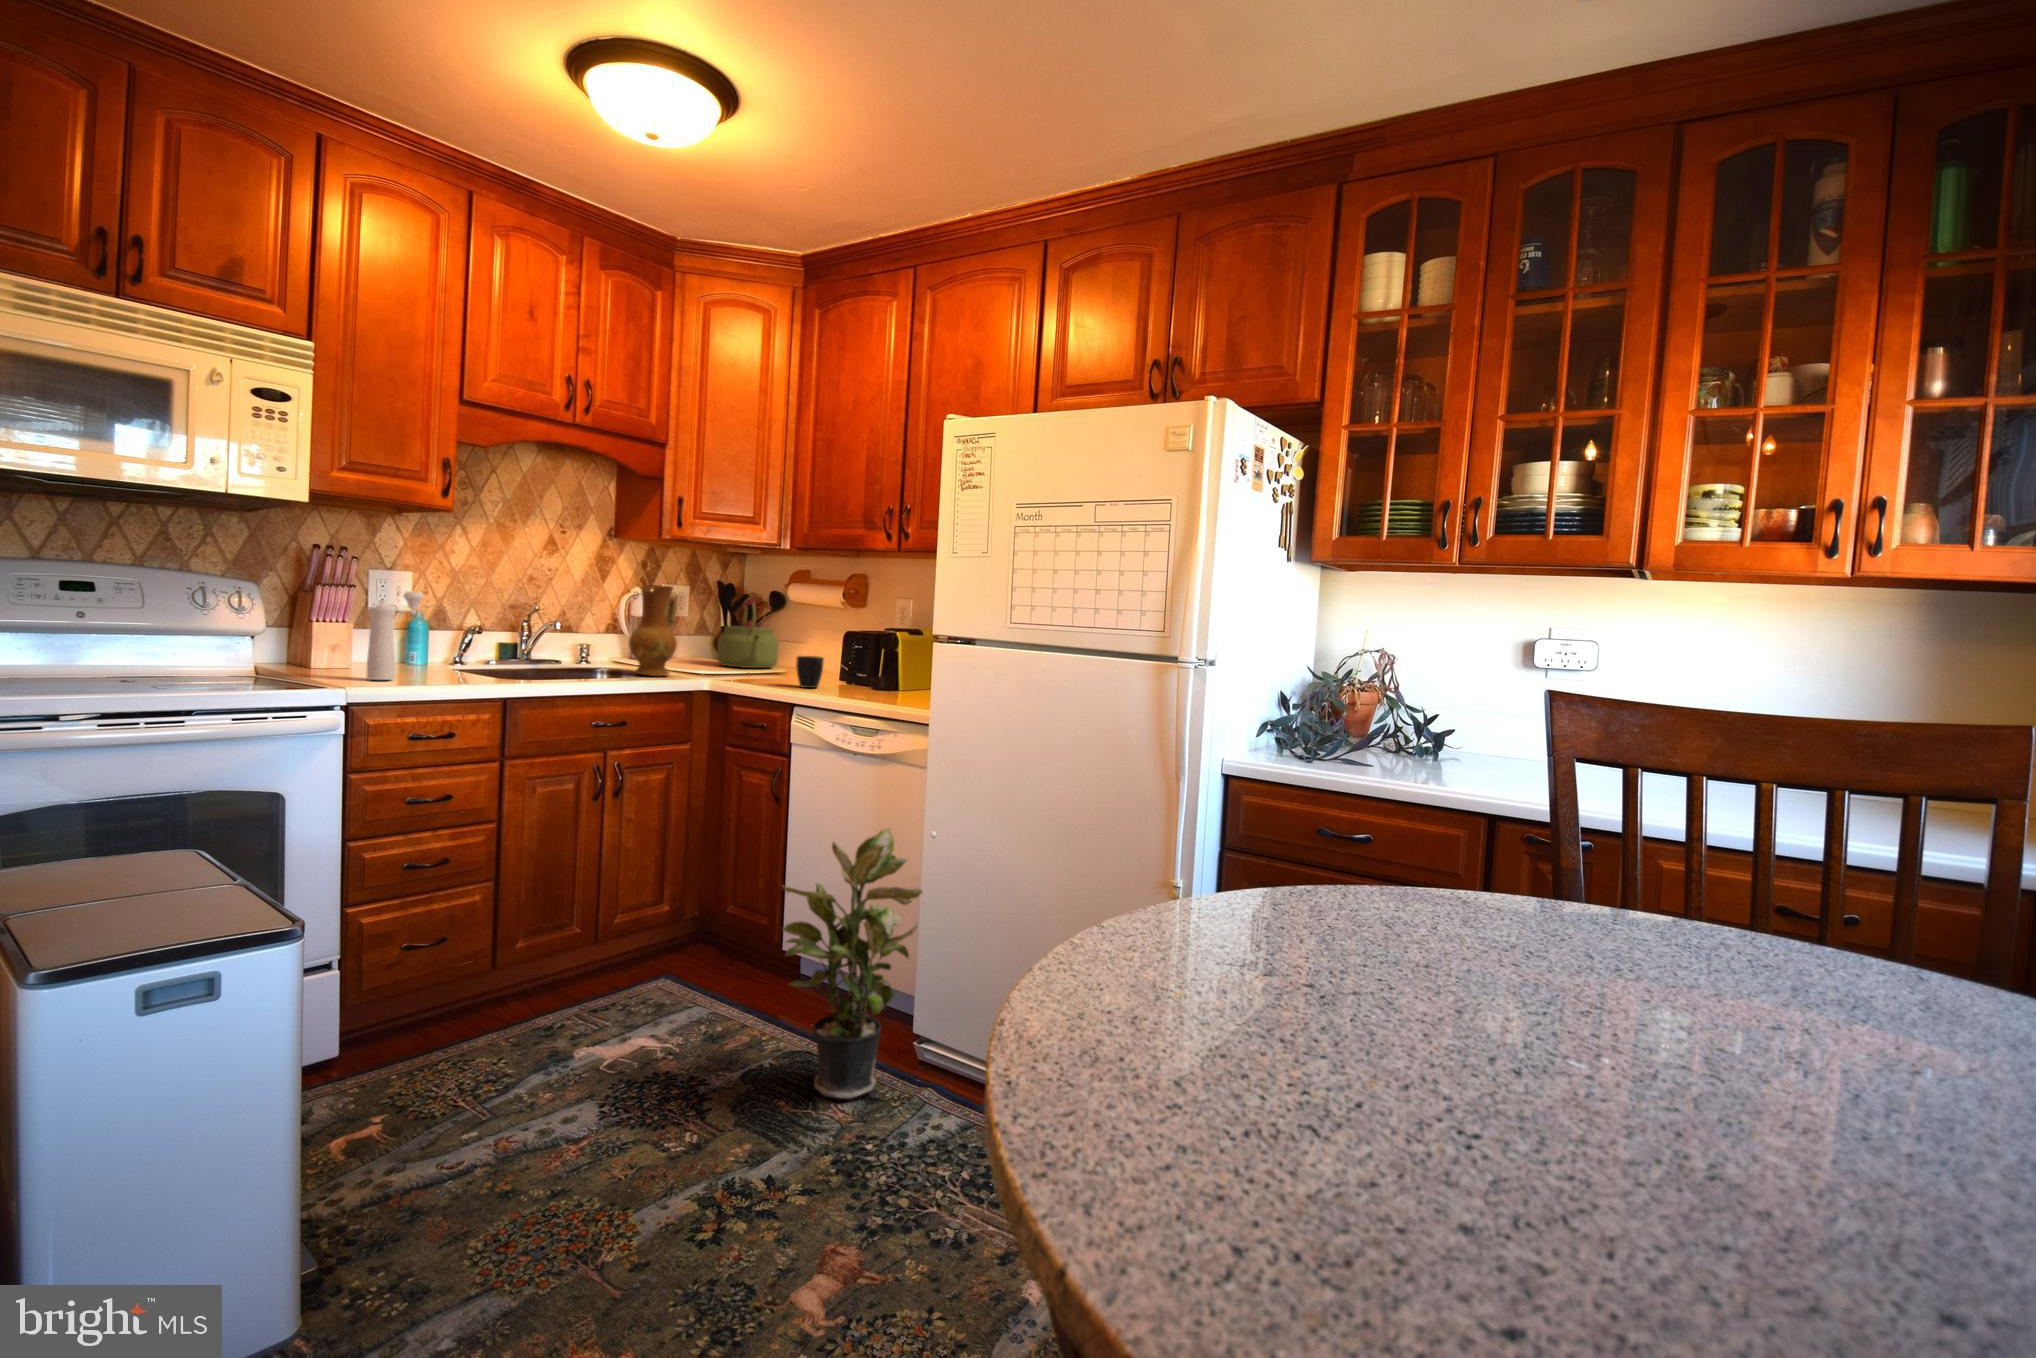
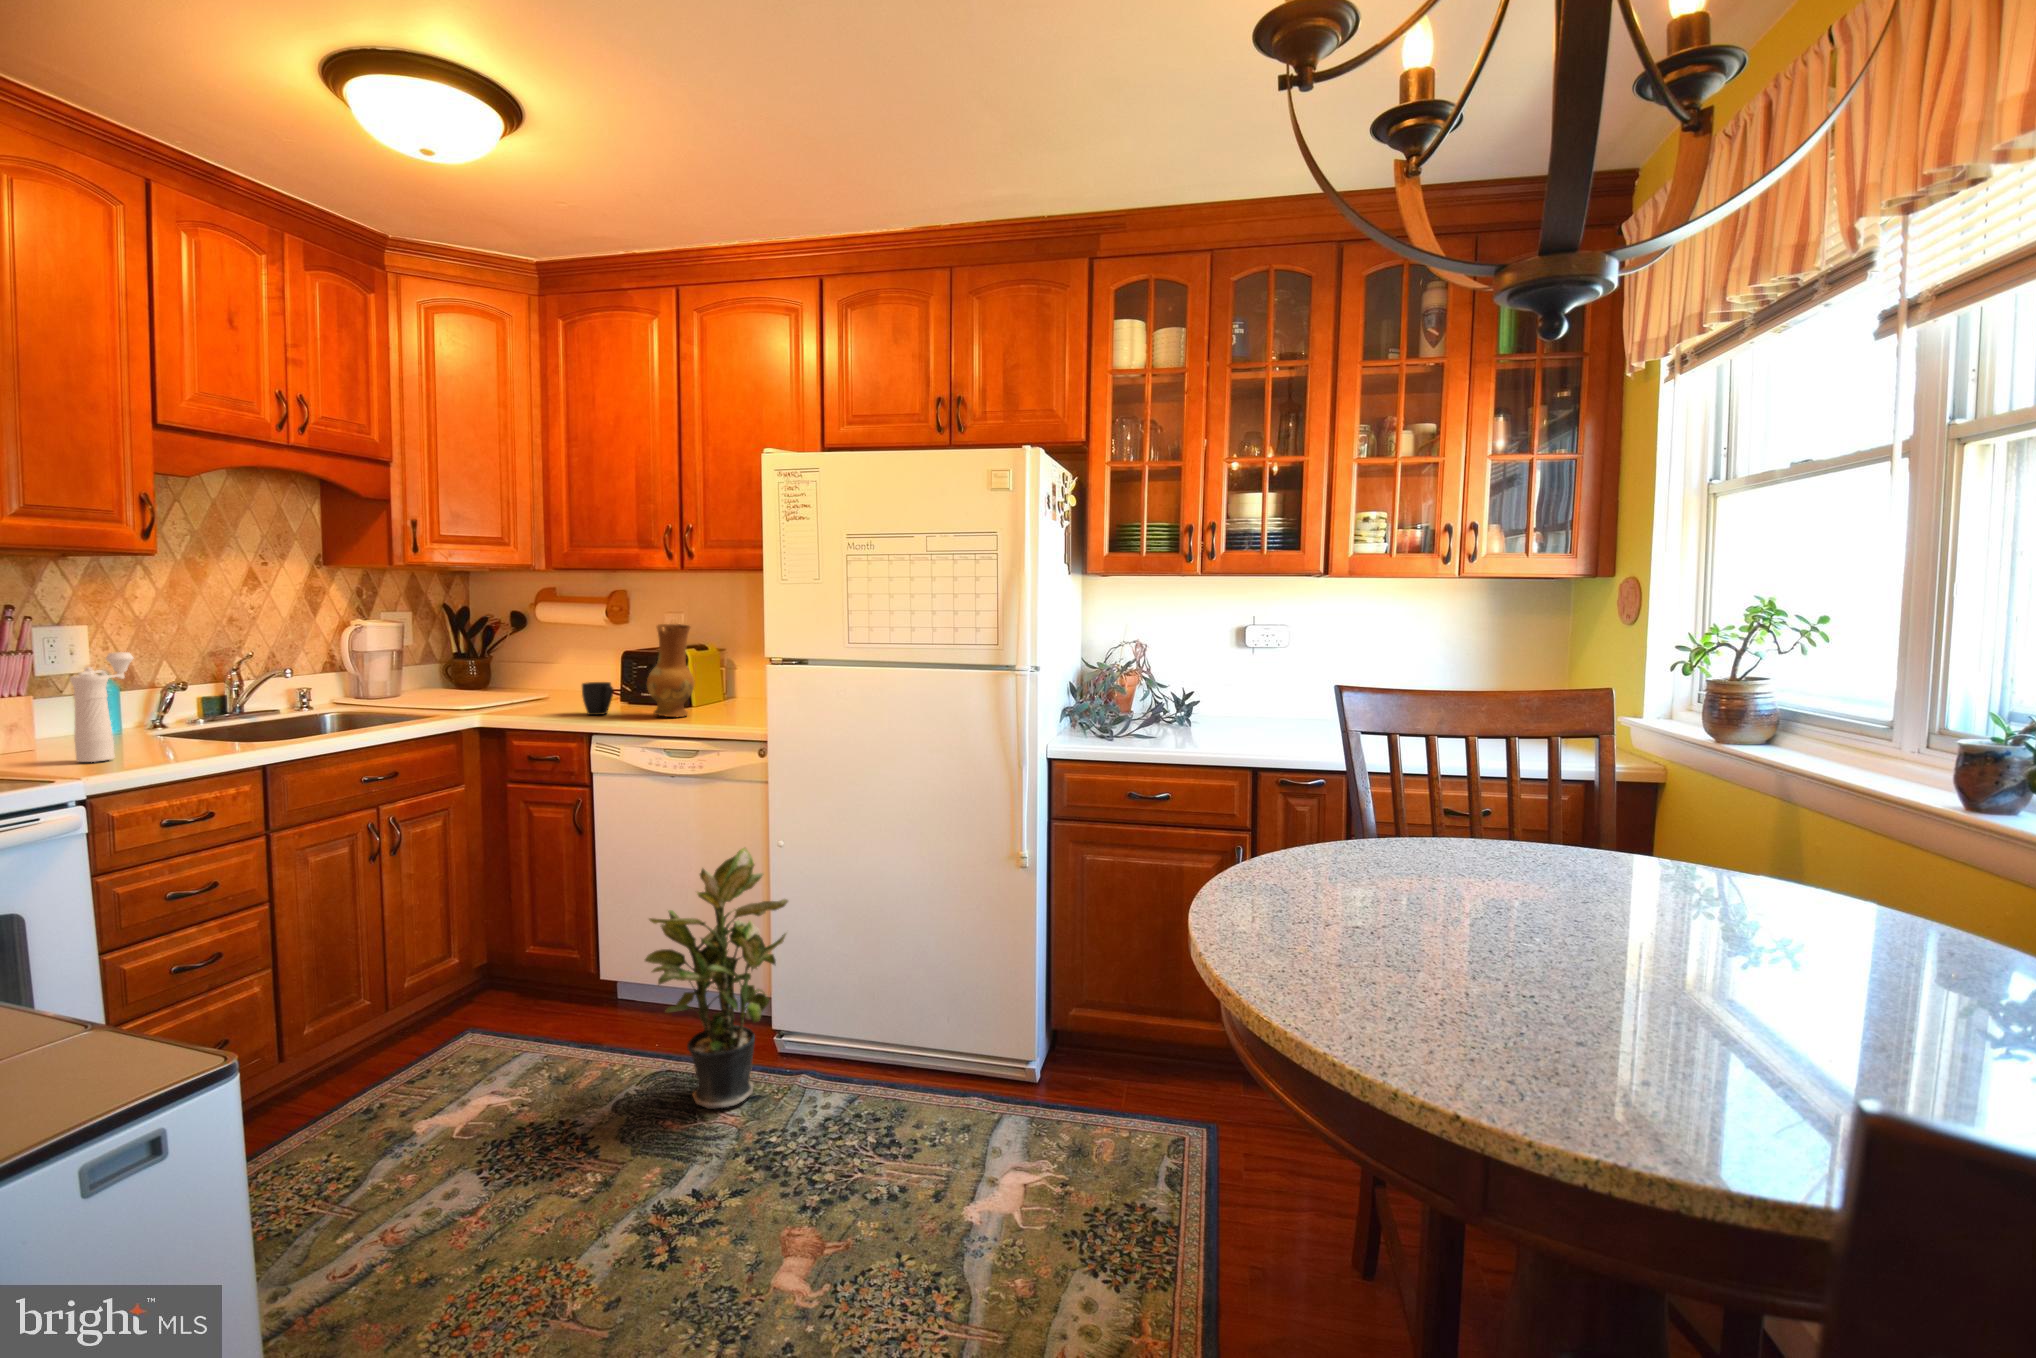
ceramic jug: present [629,585,677,676] -> present [646,624,694,717]
kettle: present [717,599,778,668] -> none [460,622,531,697]

